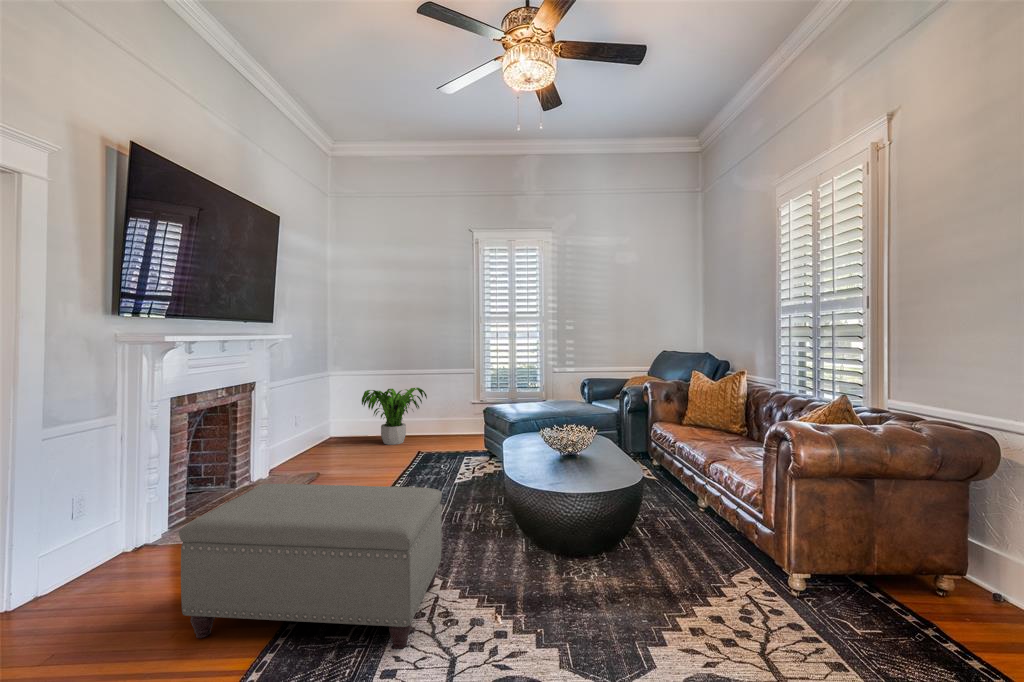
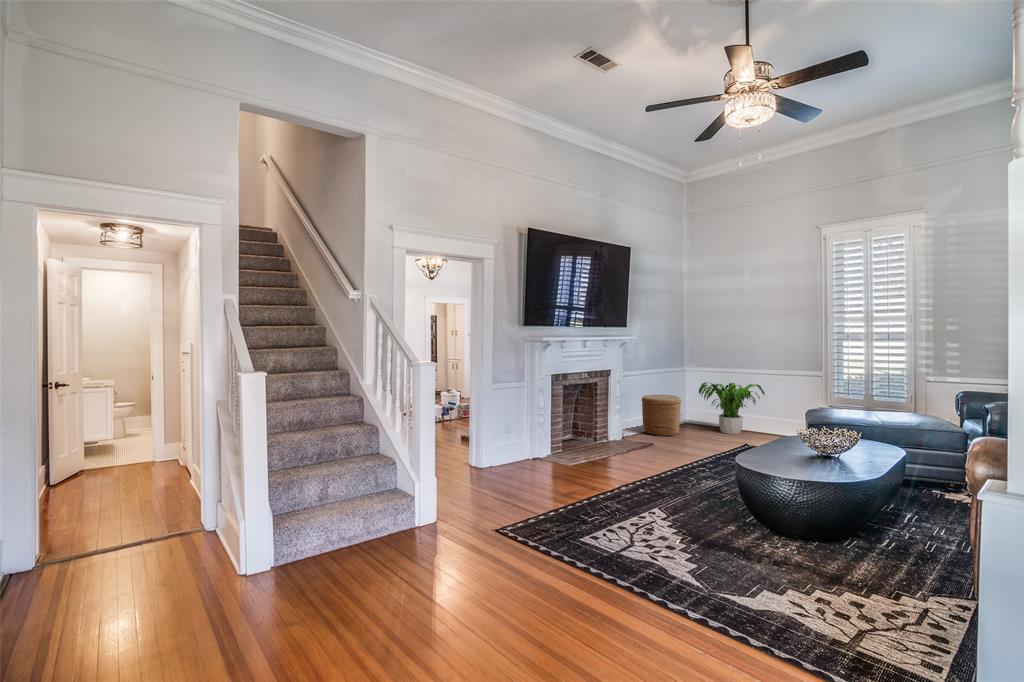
woven basket: none [292,409,344,462] -> present [642,395,681,436]
ottoman: present [179,484,442,649] -> none [531,433,665,533]

